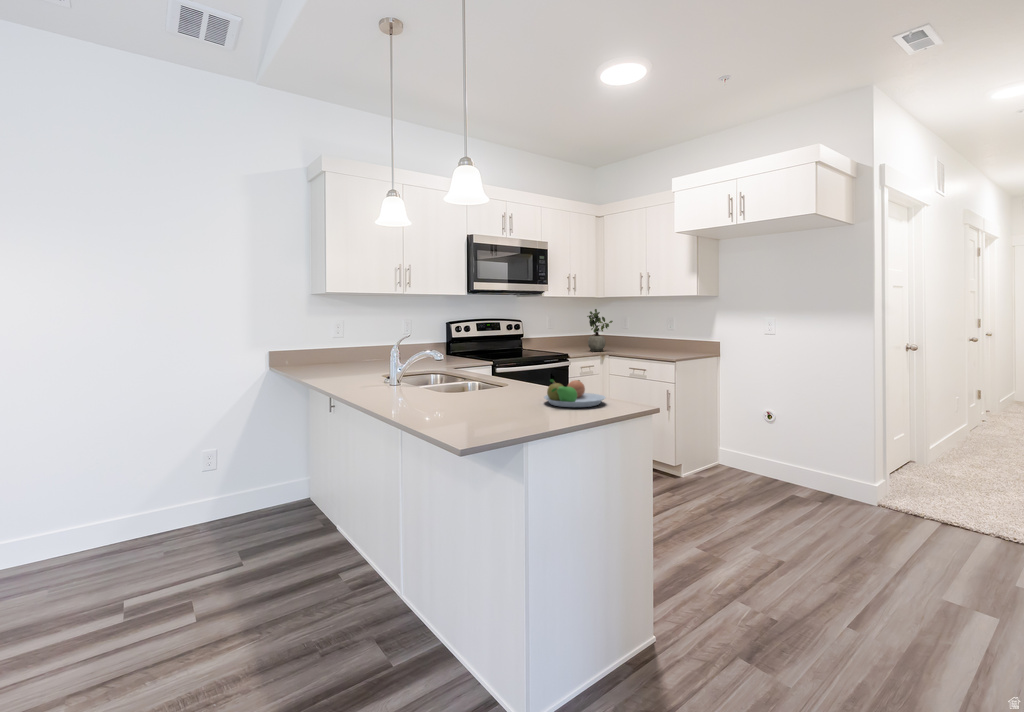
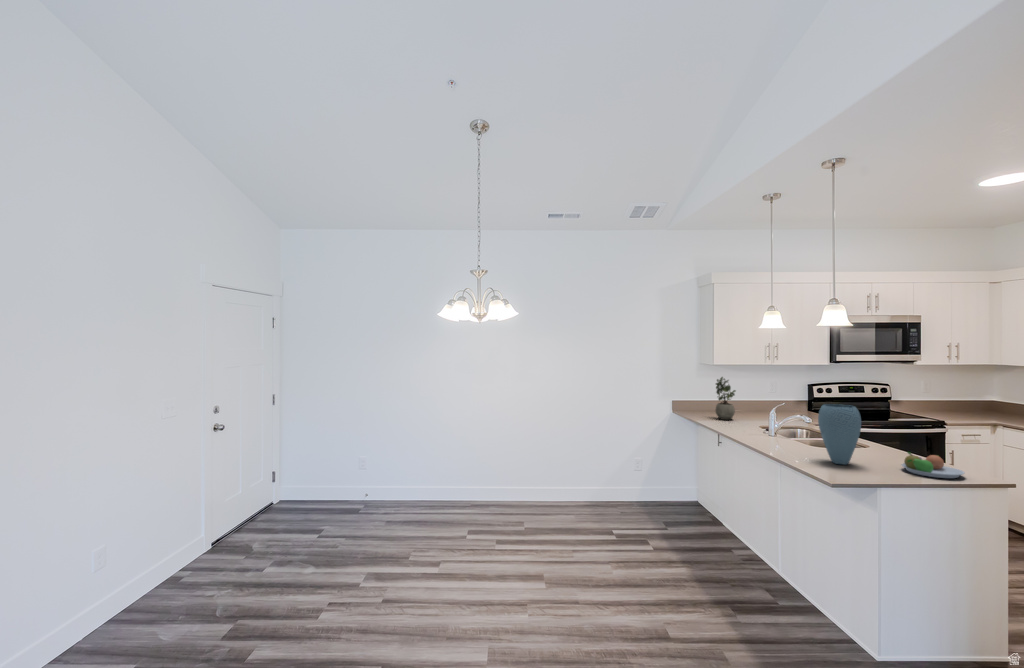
potted plant: present [587,309,613,351] -> present [716,377,735,420]
vase: none [449,323,501,408] -> present [818,404,861,465]

